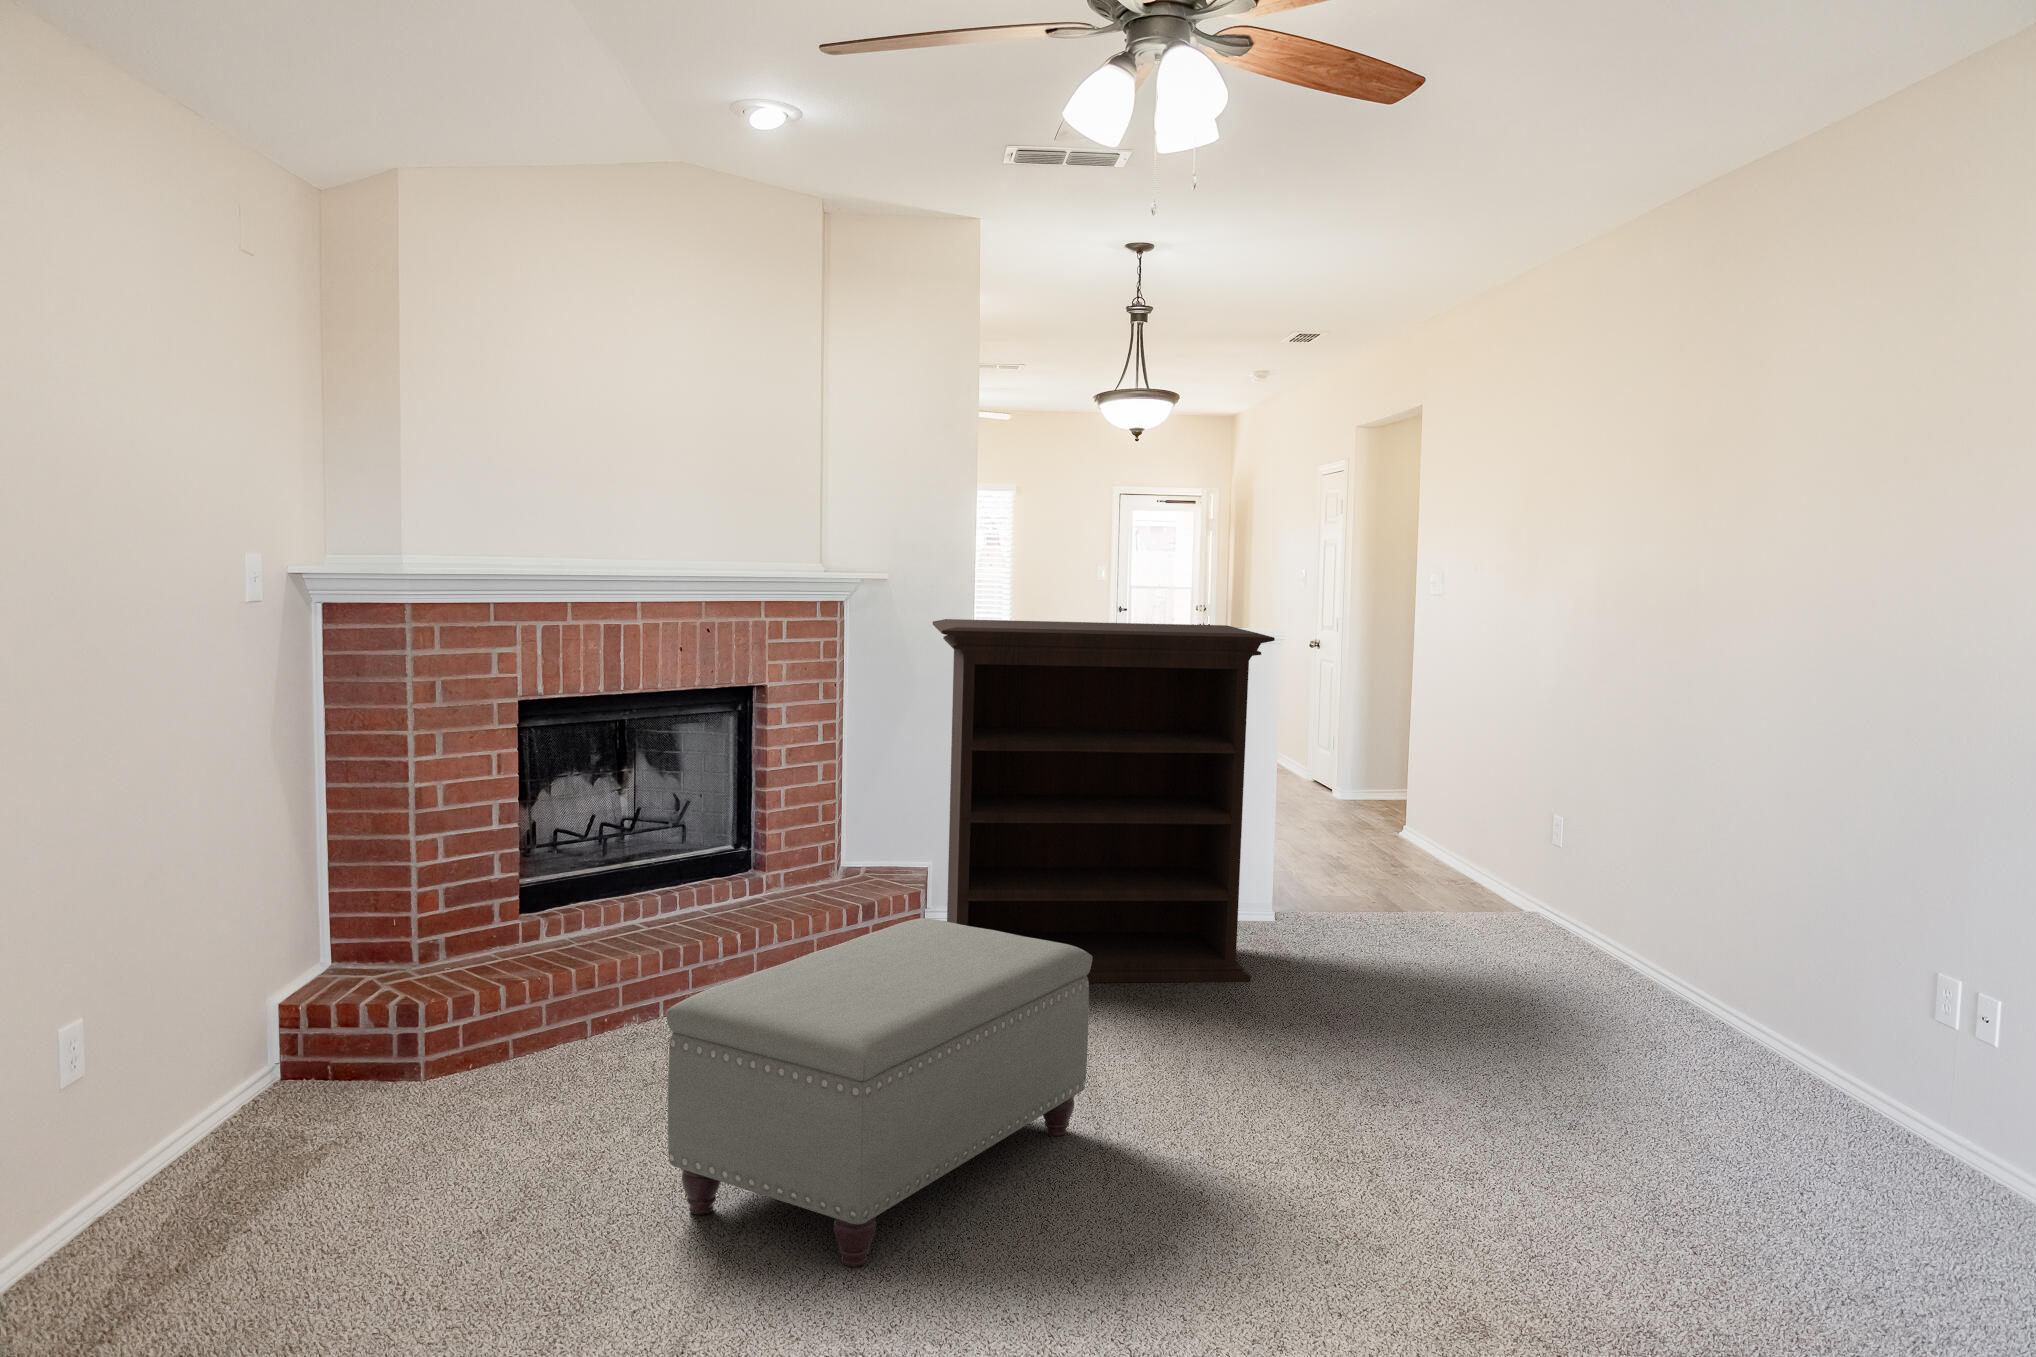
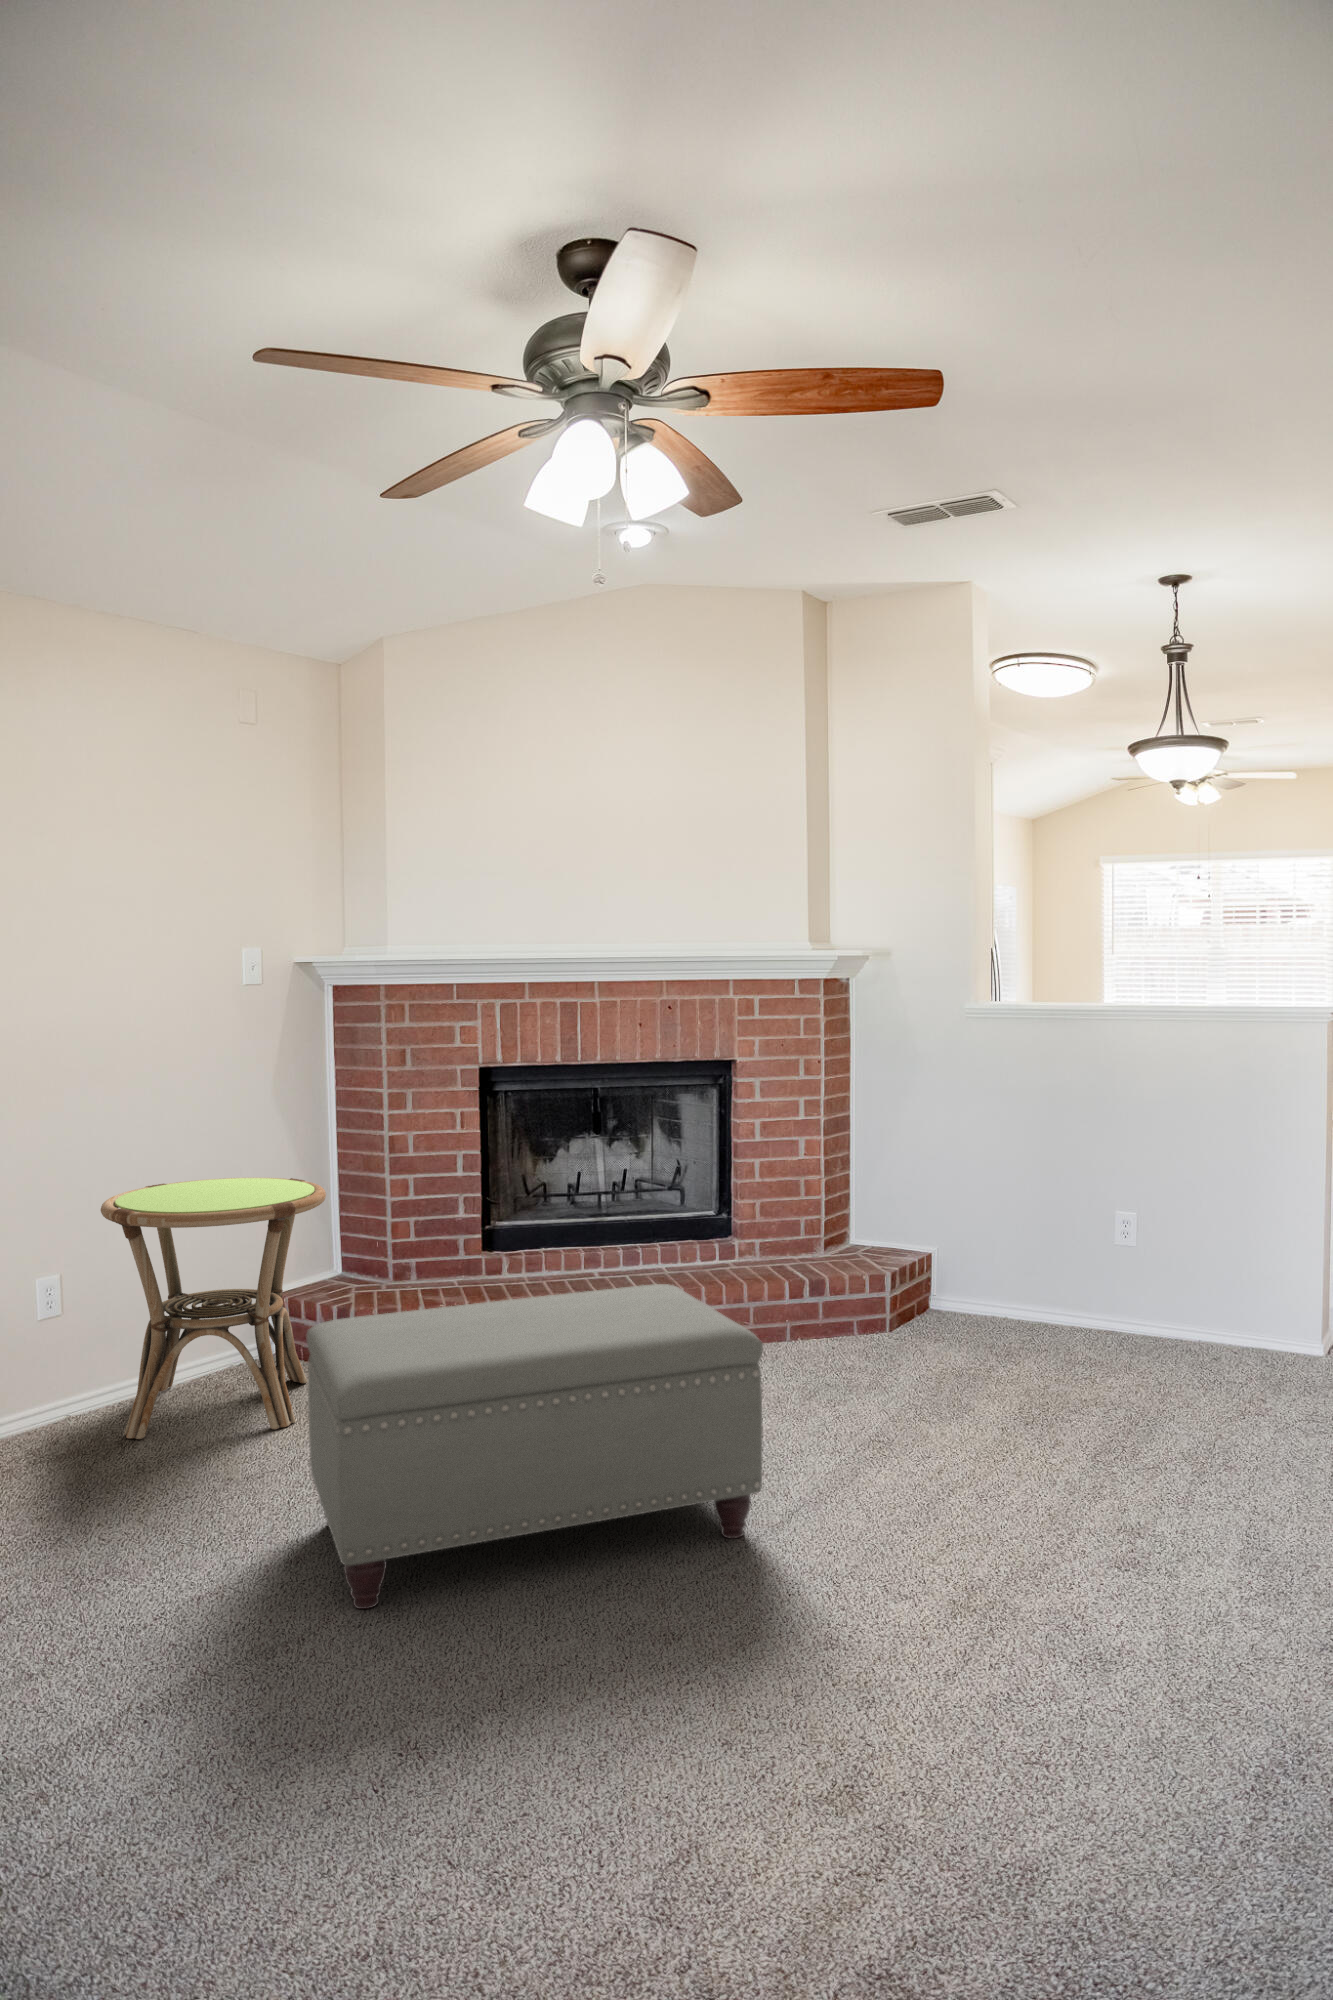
bookshelf: present [933,619,1275,983] -> none [845,995,1241,1423]
side table: none [179,851,473,1194] -> present [101,1178,326,1439]

